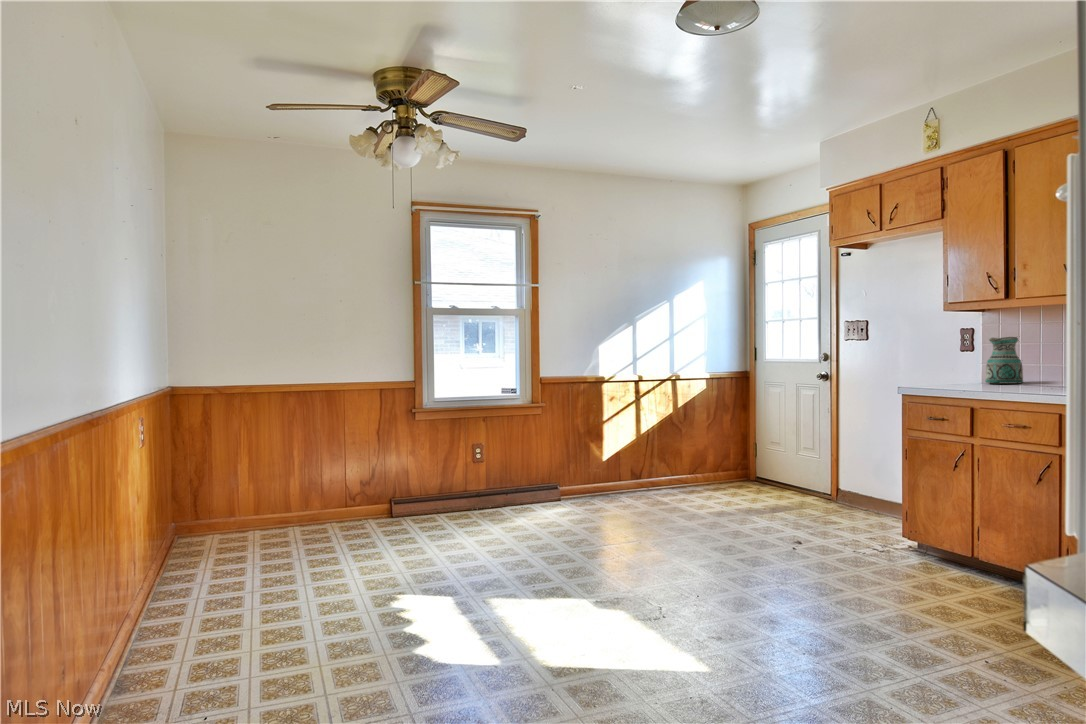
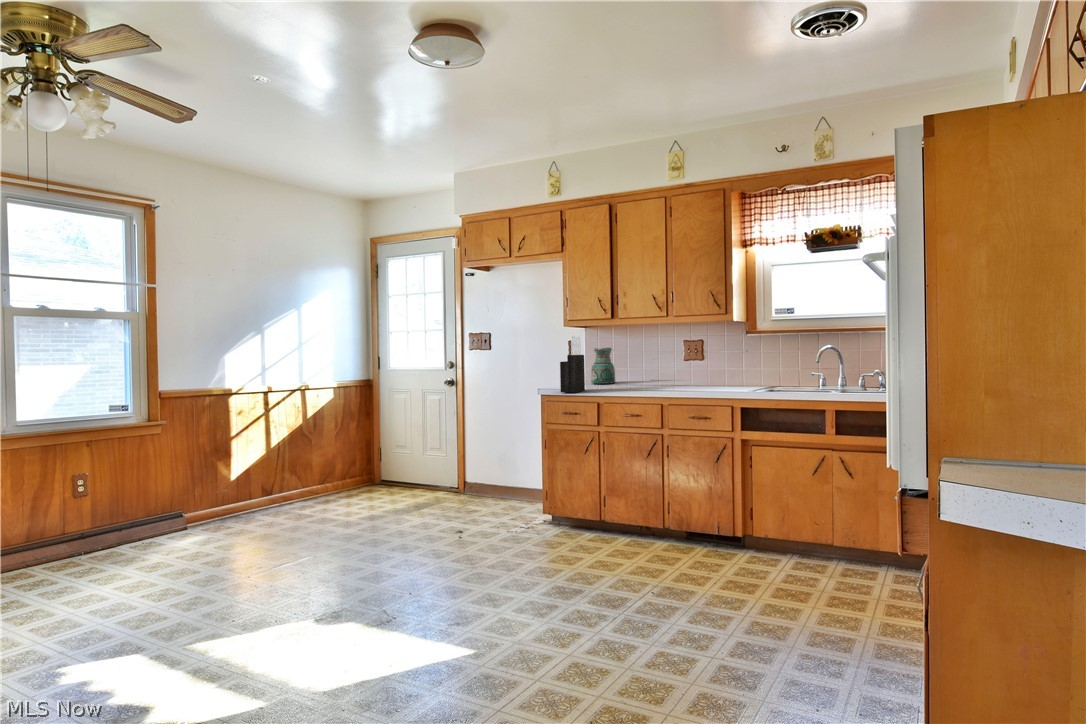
knife block: none [920,323,960,393] -> present [560,336,585,392]

